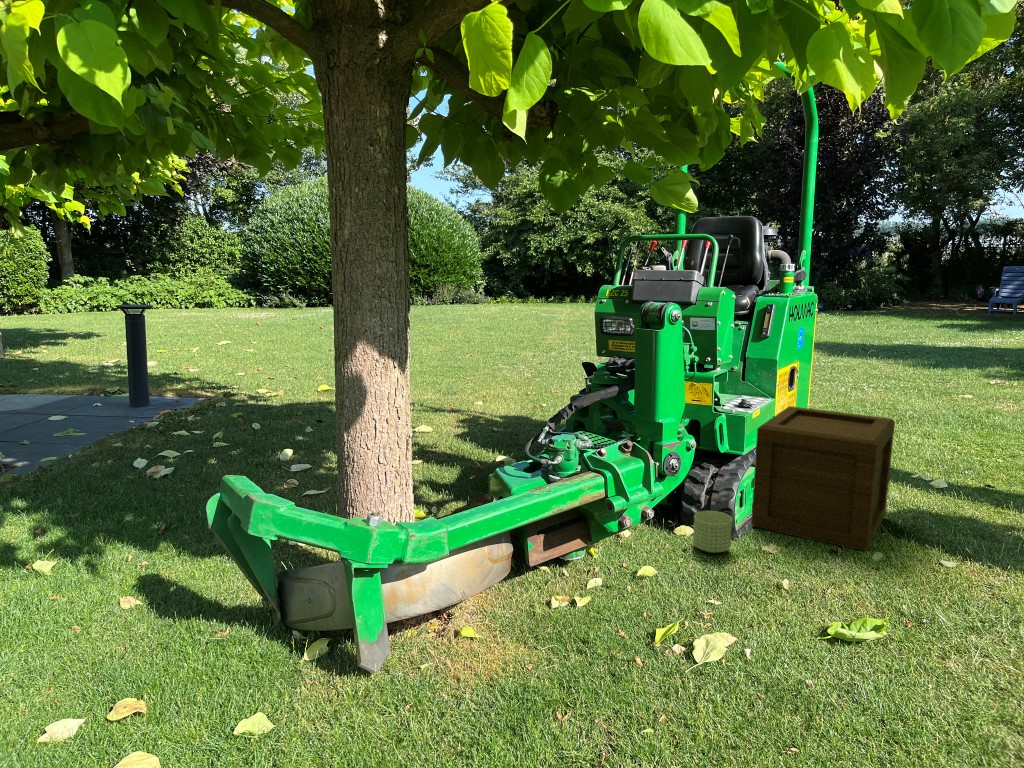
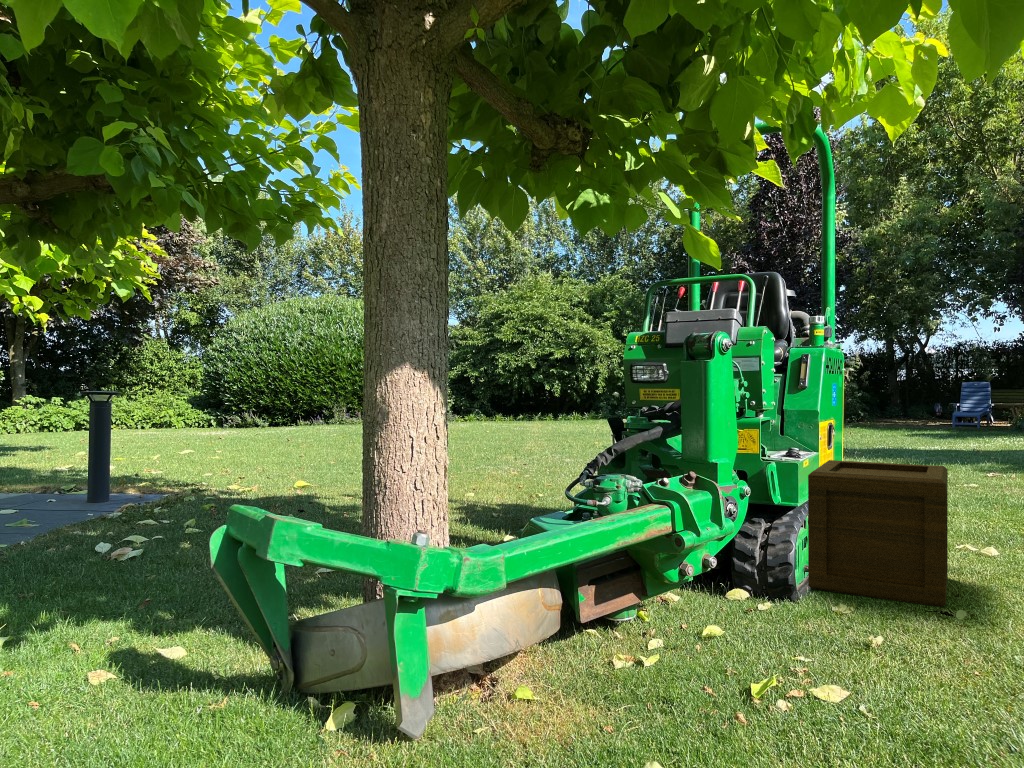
planter: present [693,511,732,553] -> none [753,566,797,613]

